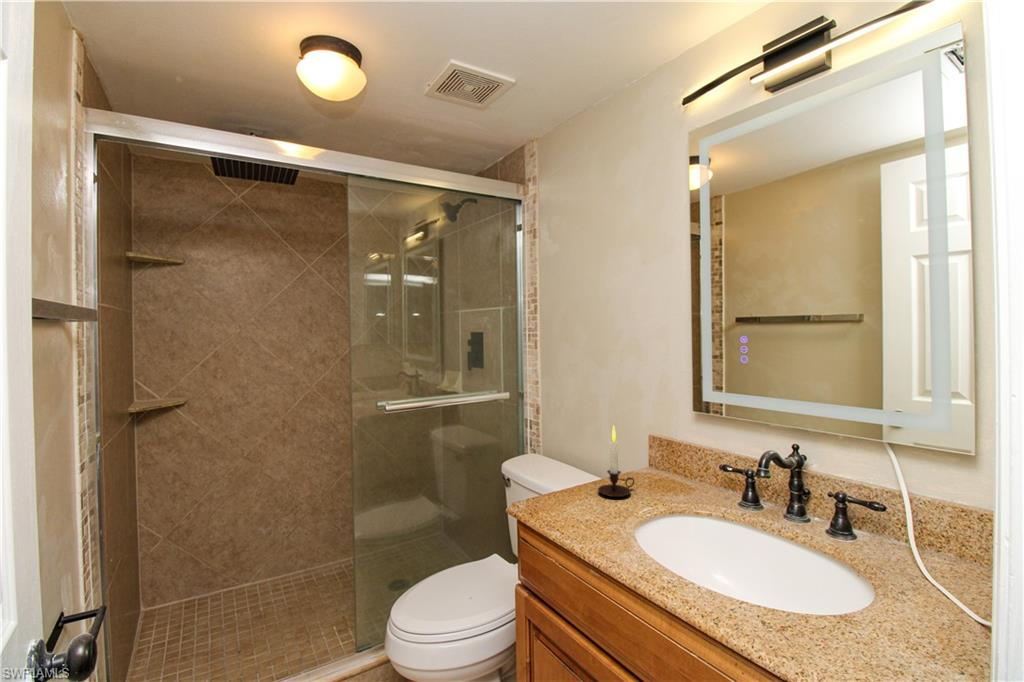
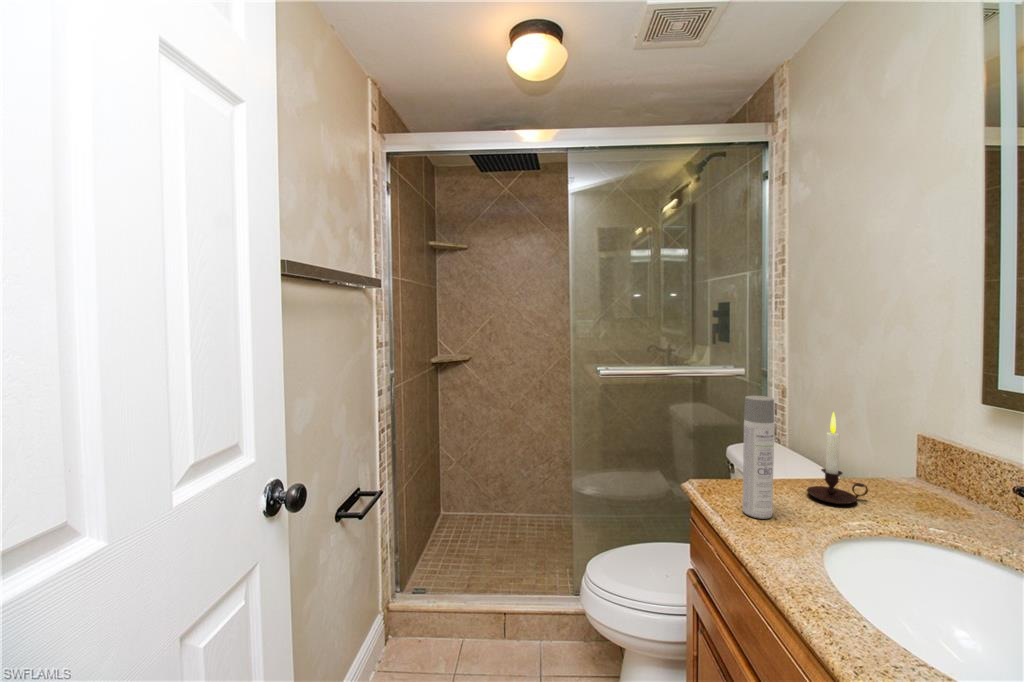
spray bottle: none [568,419,591,524] -> present [743,396,774,519]

